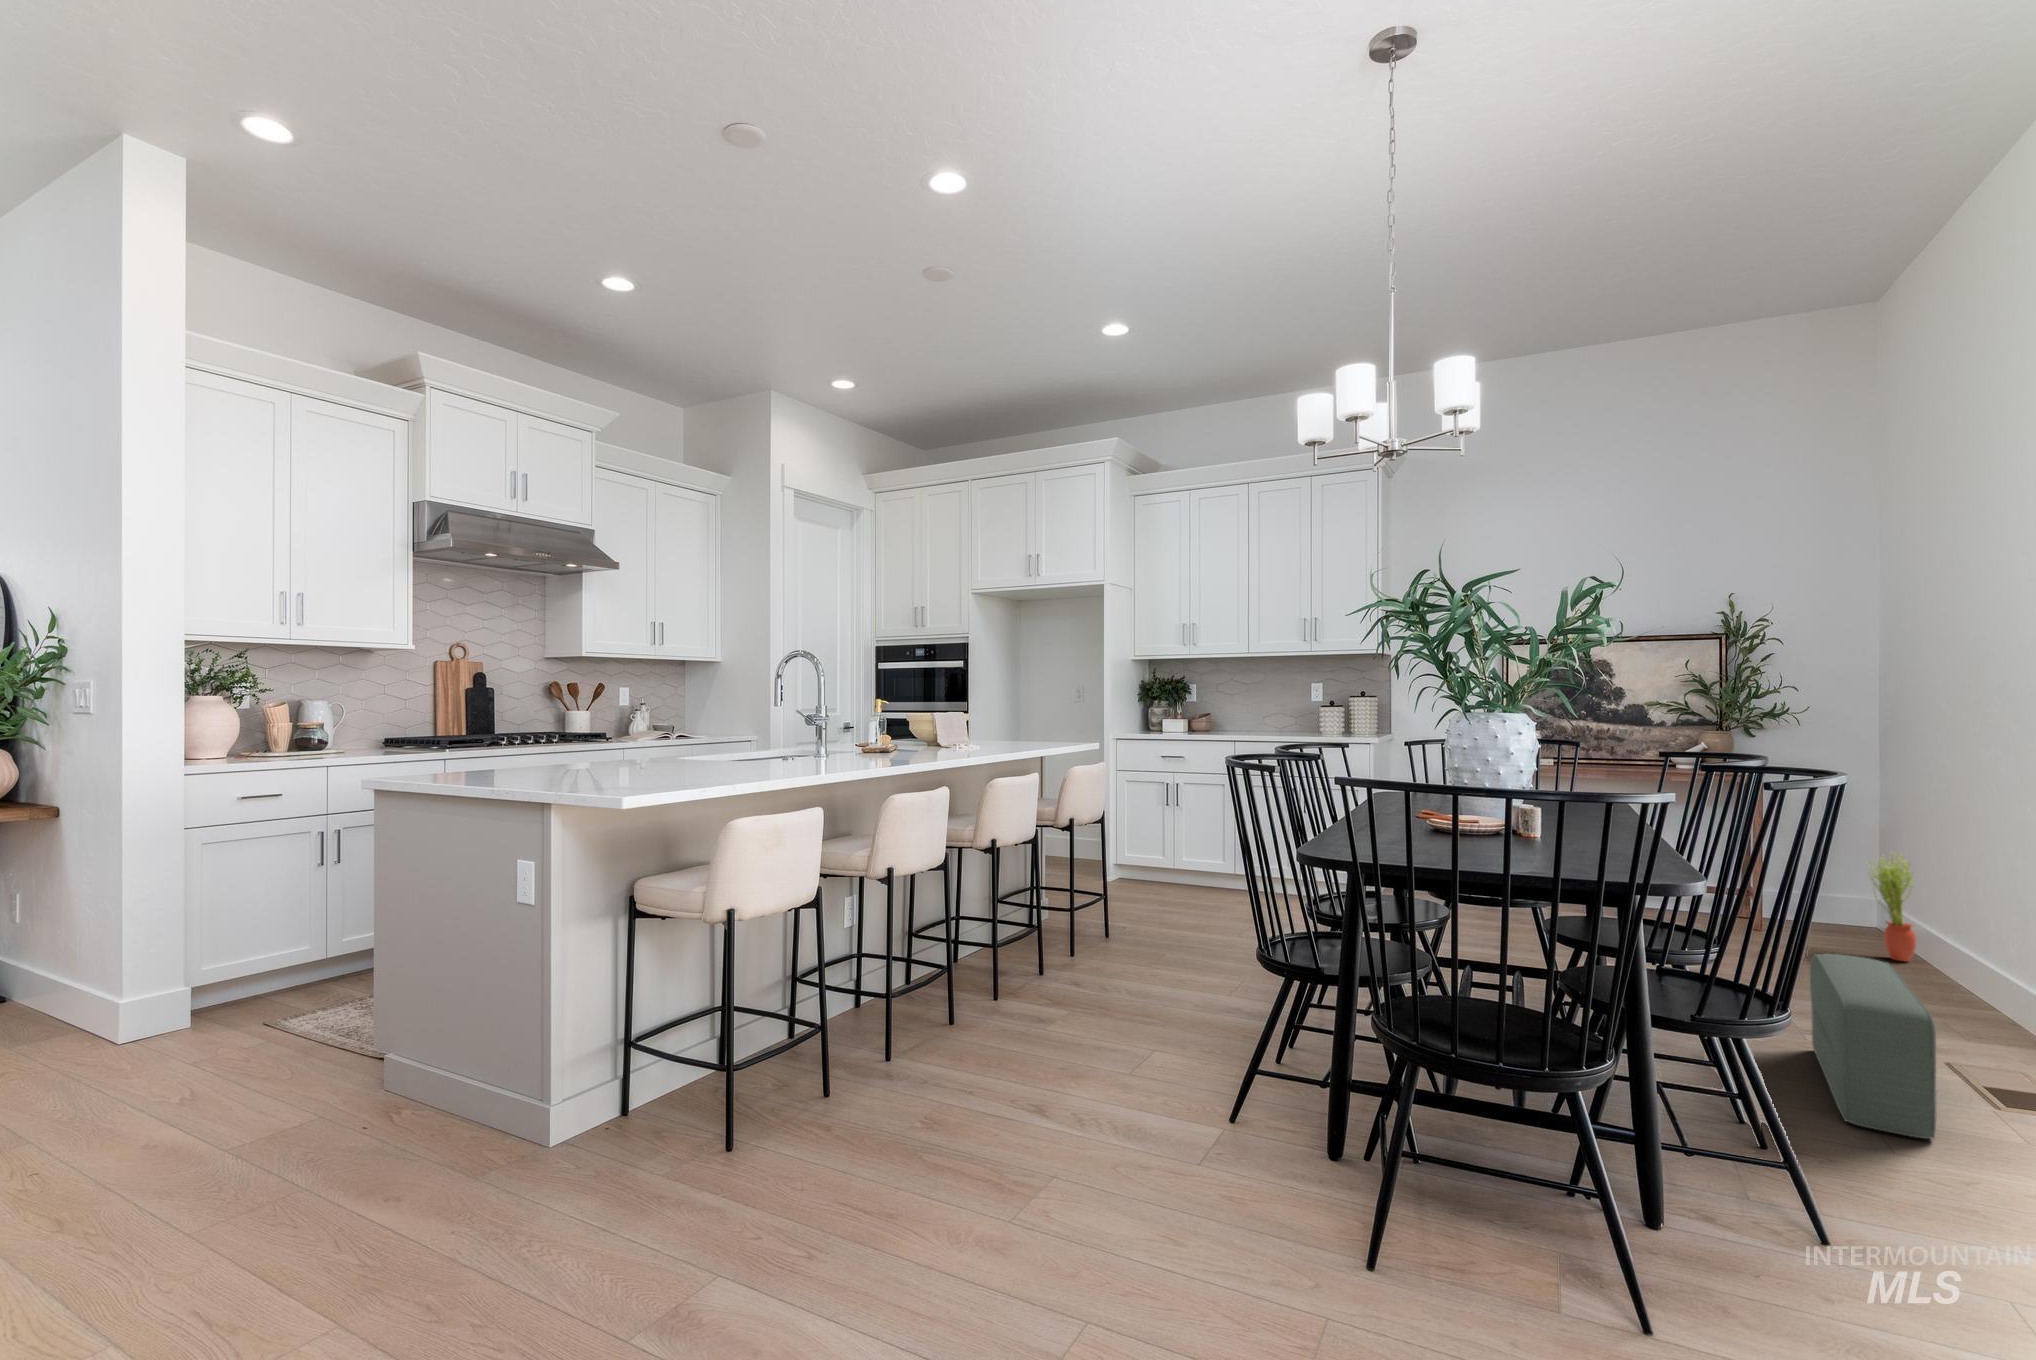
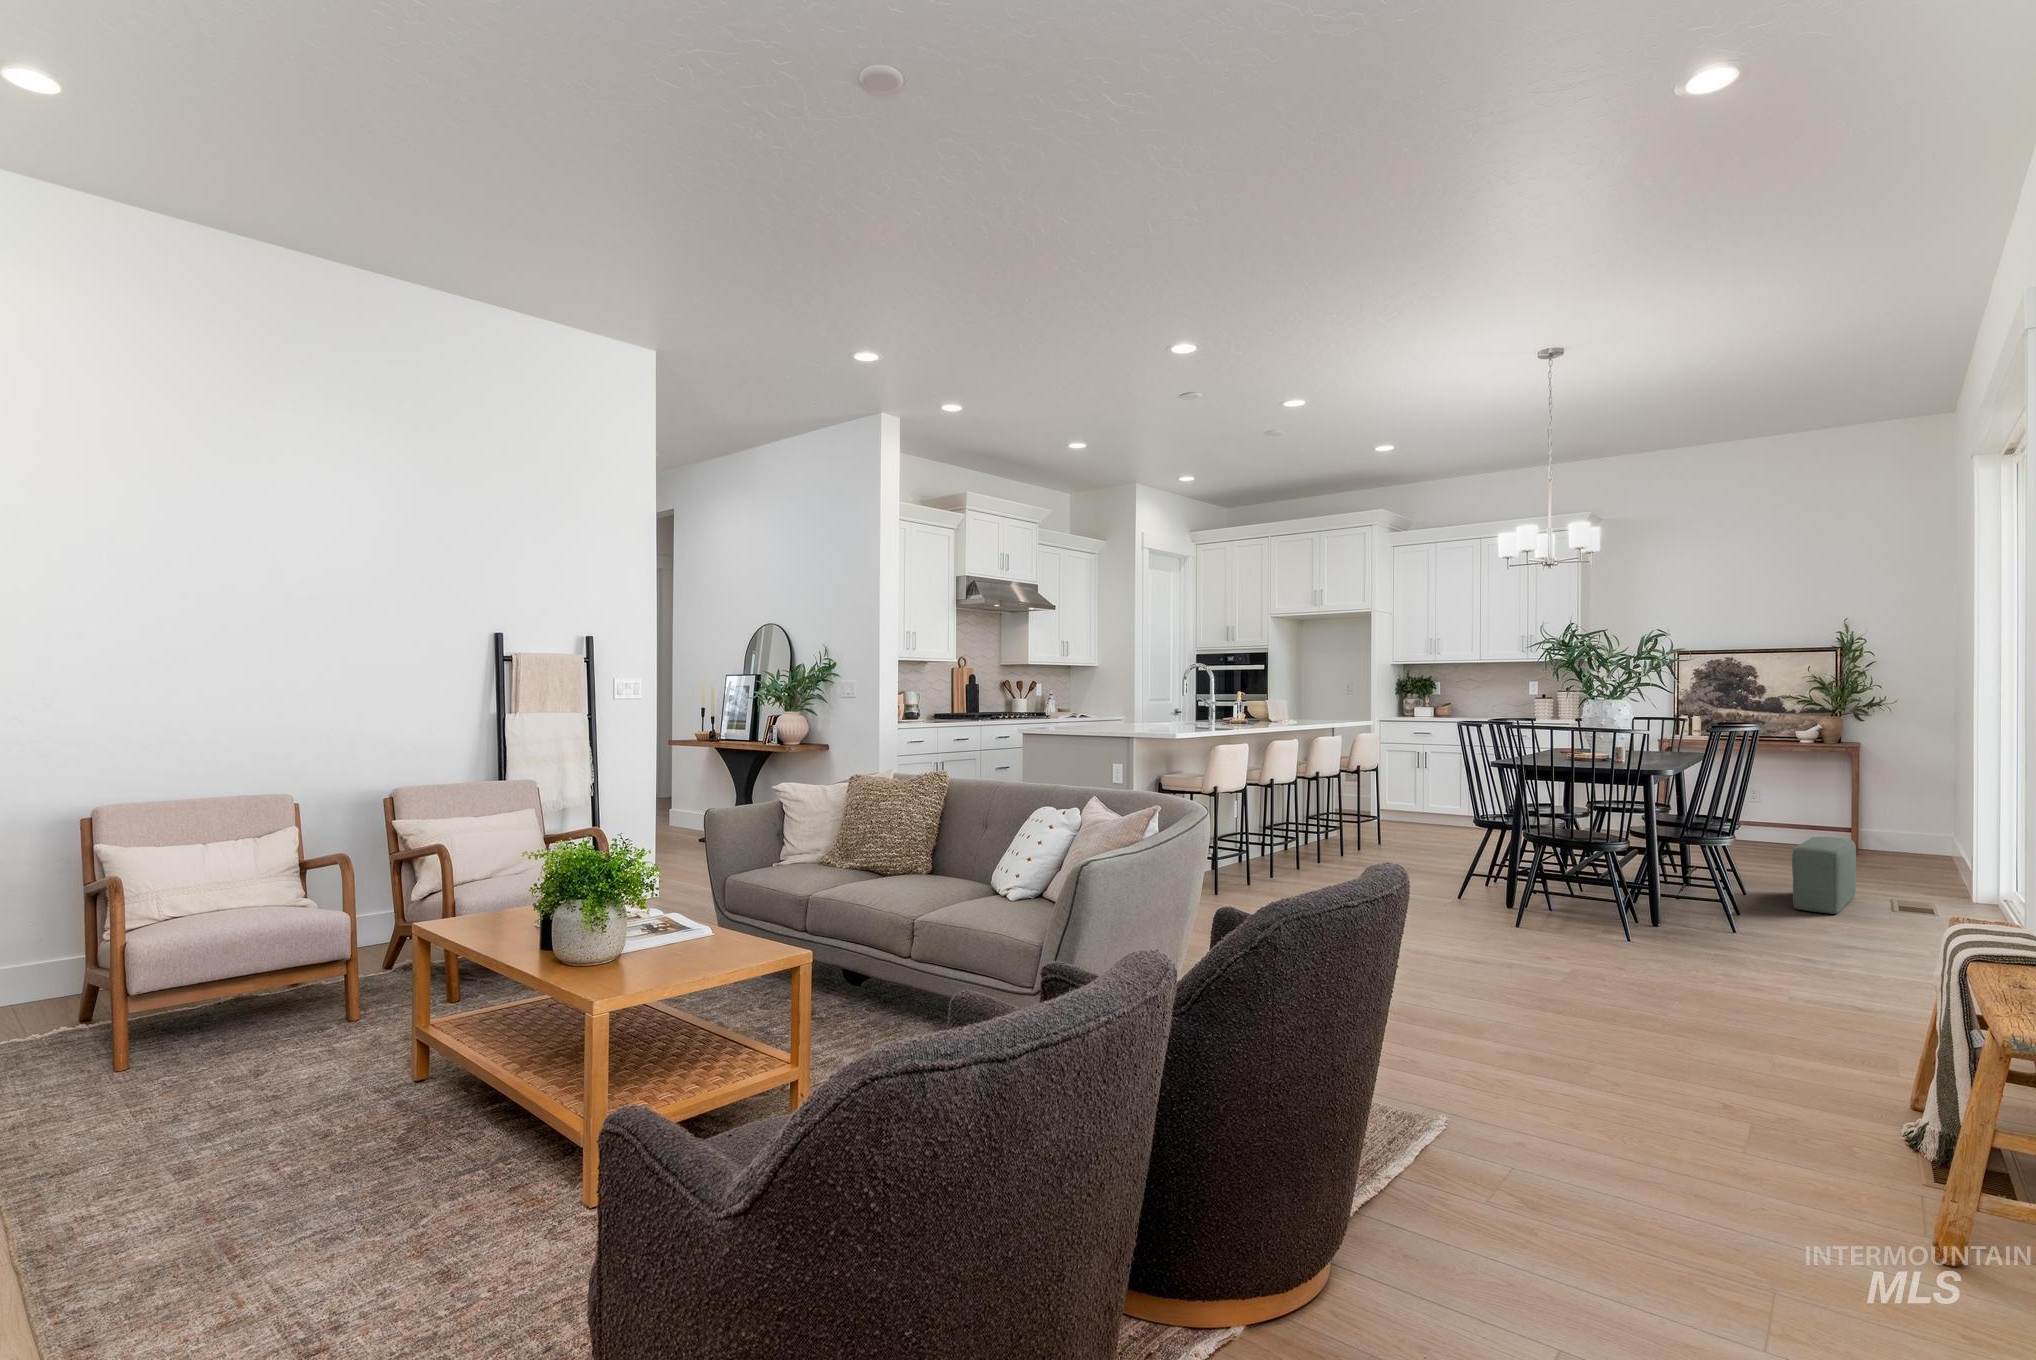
potted plant: present [1869,851,1916,961] -> none [1920,797,1951,869]

